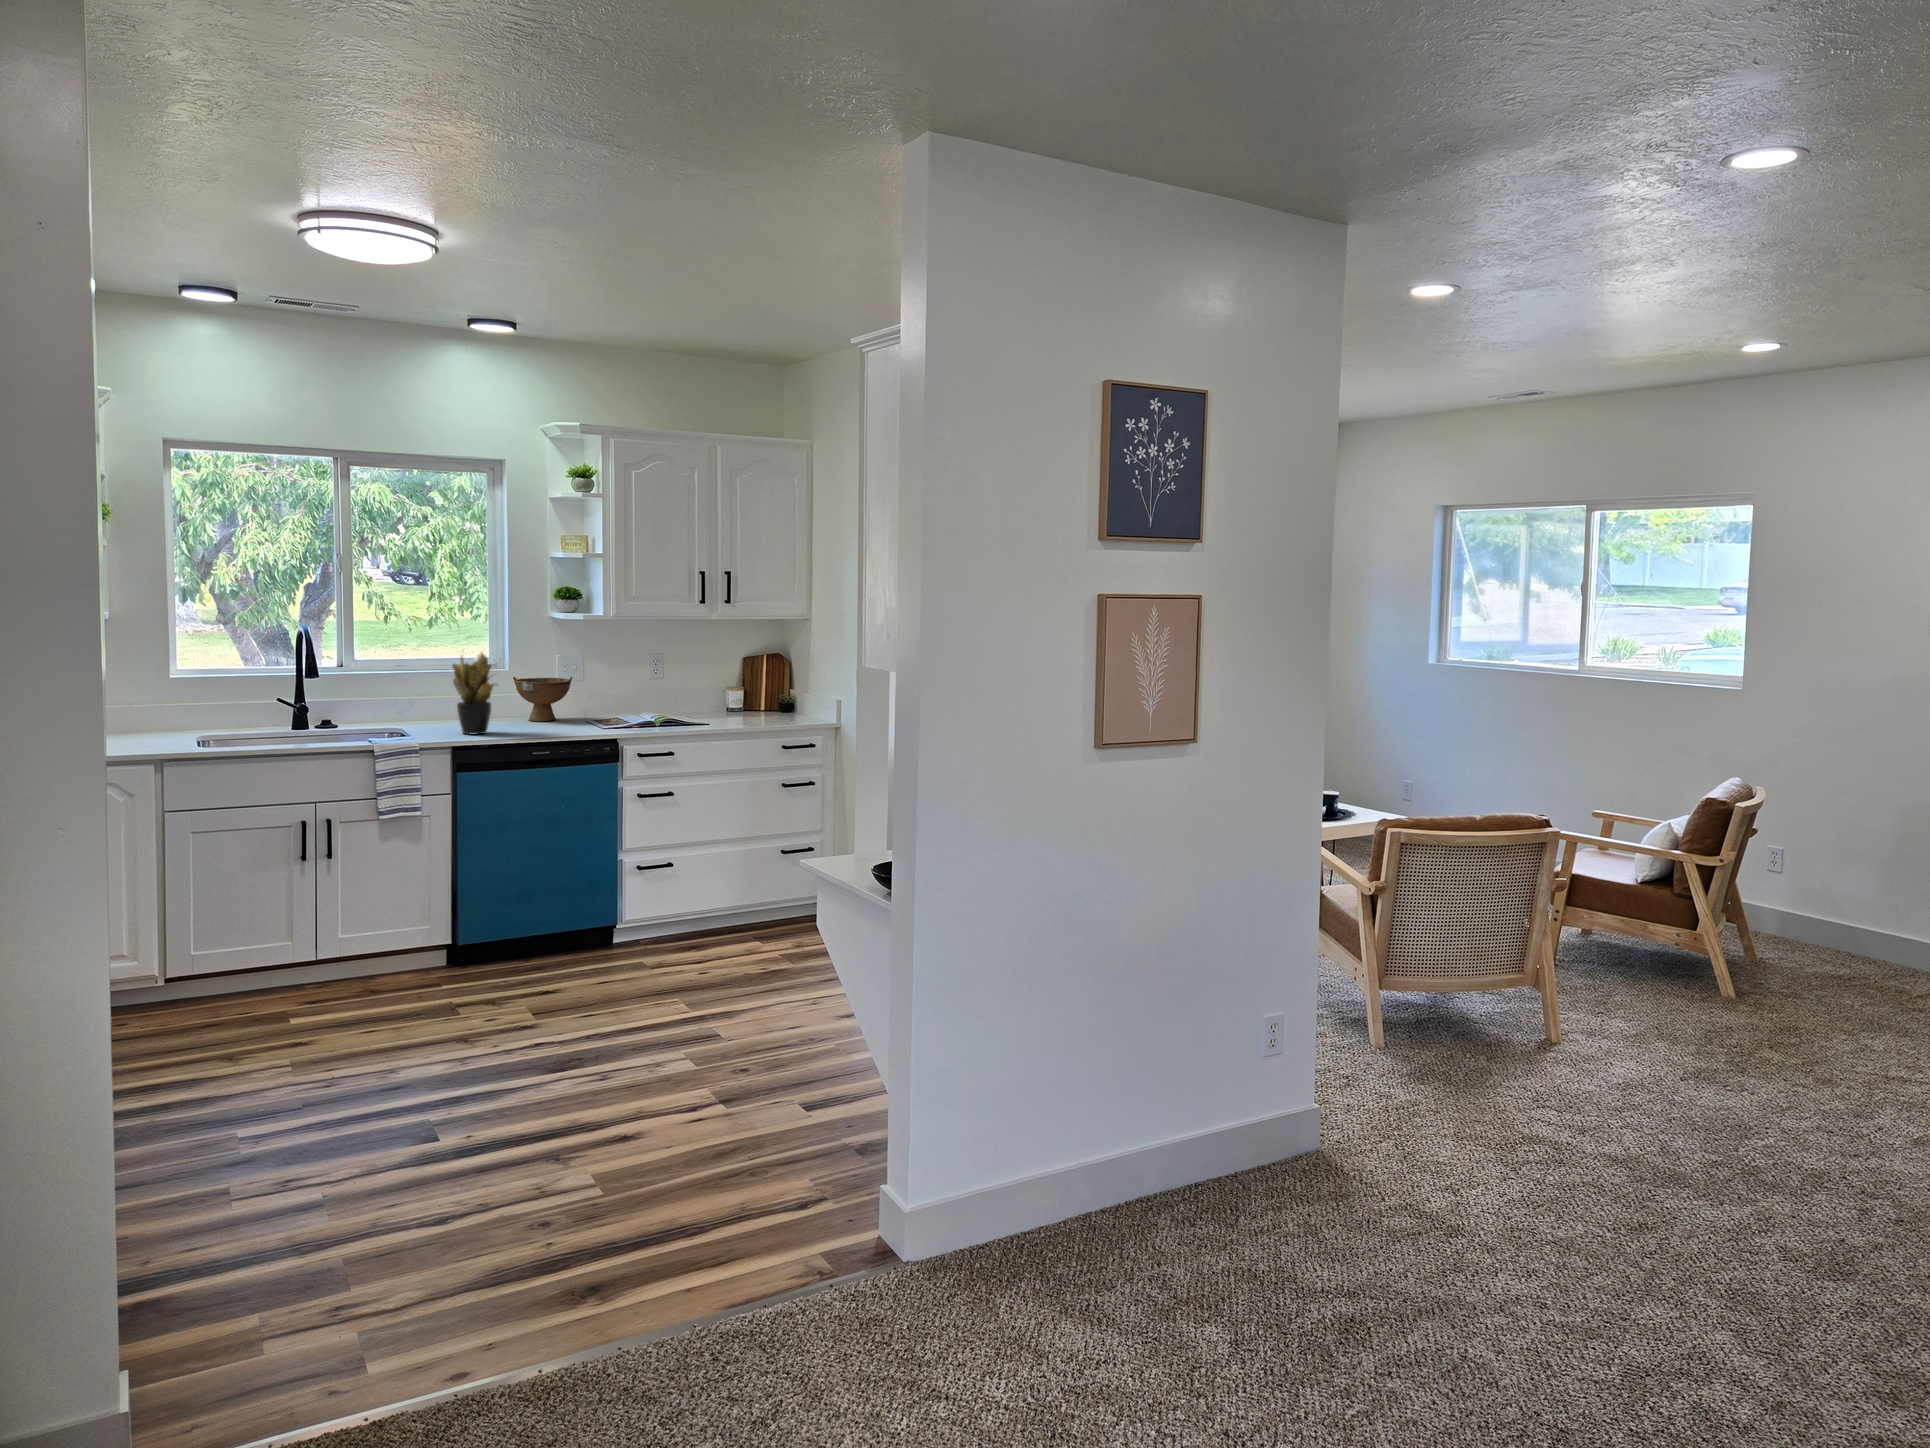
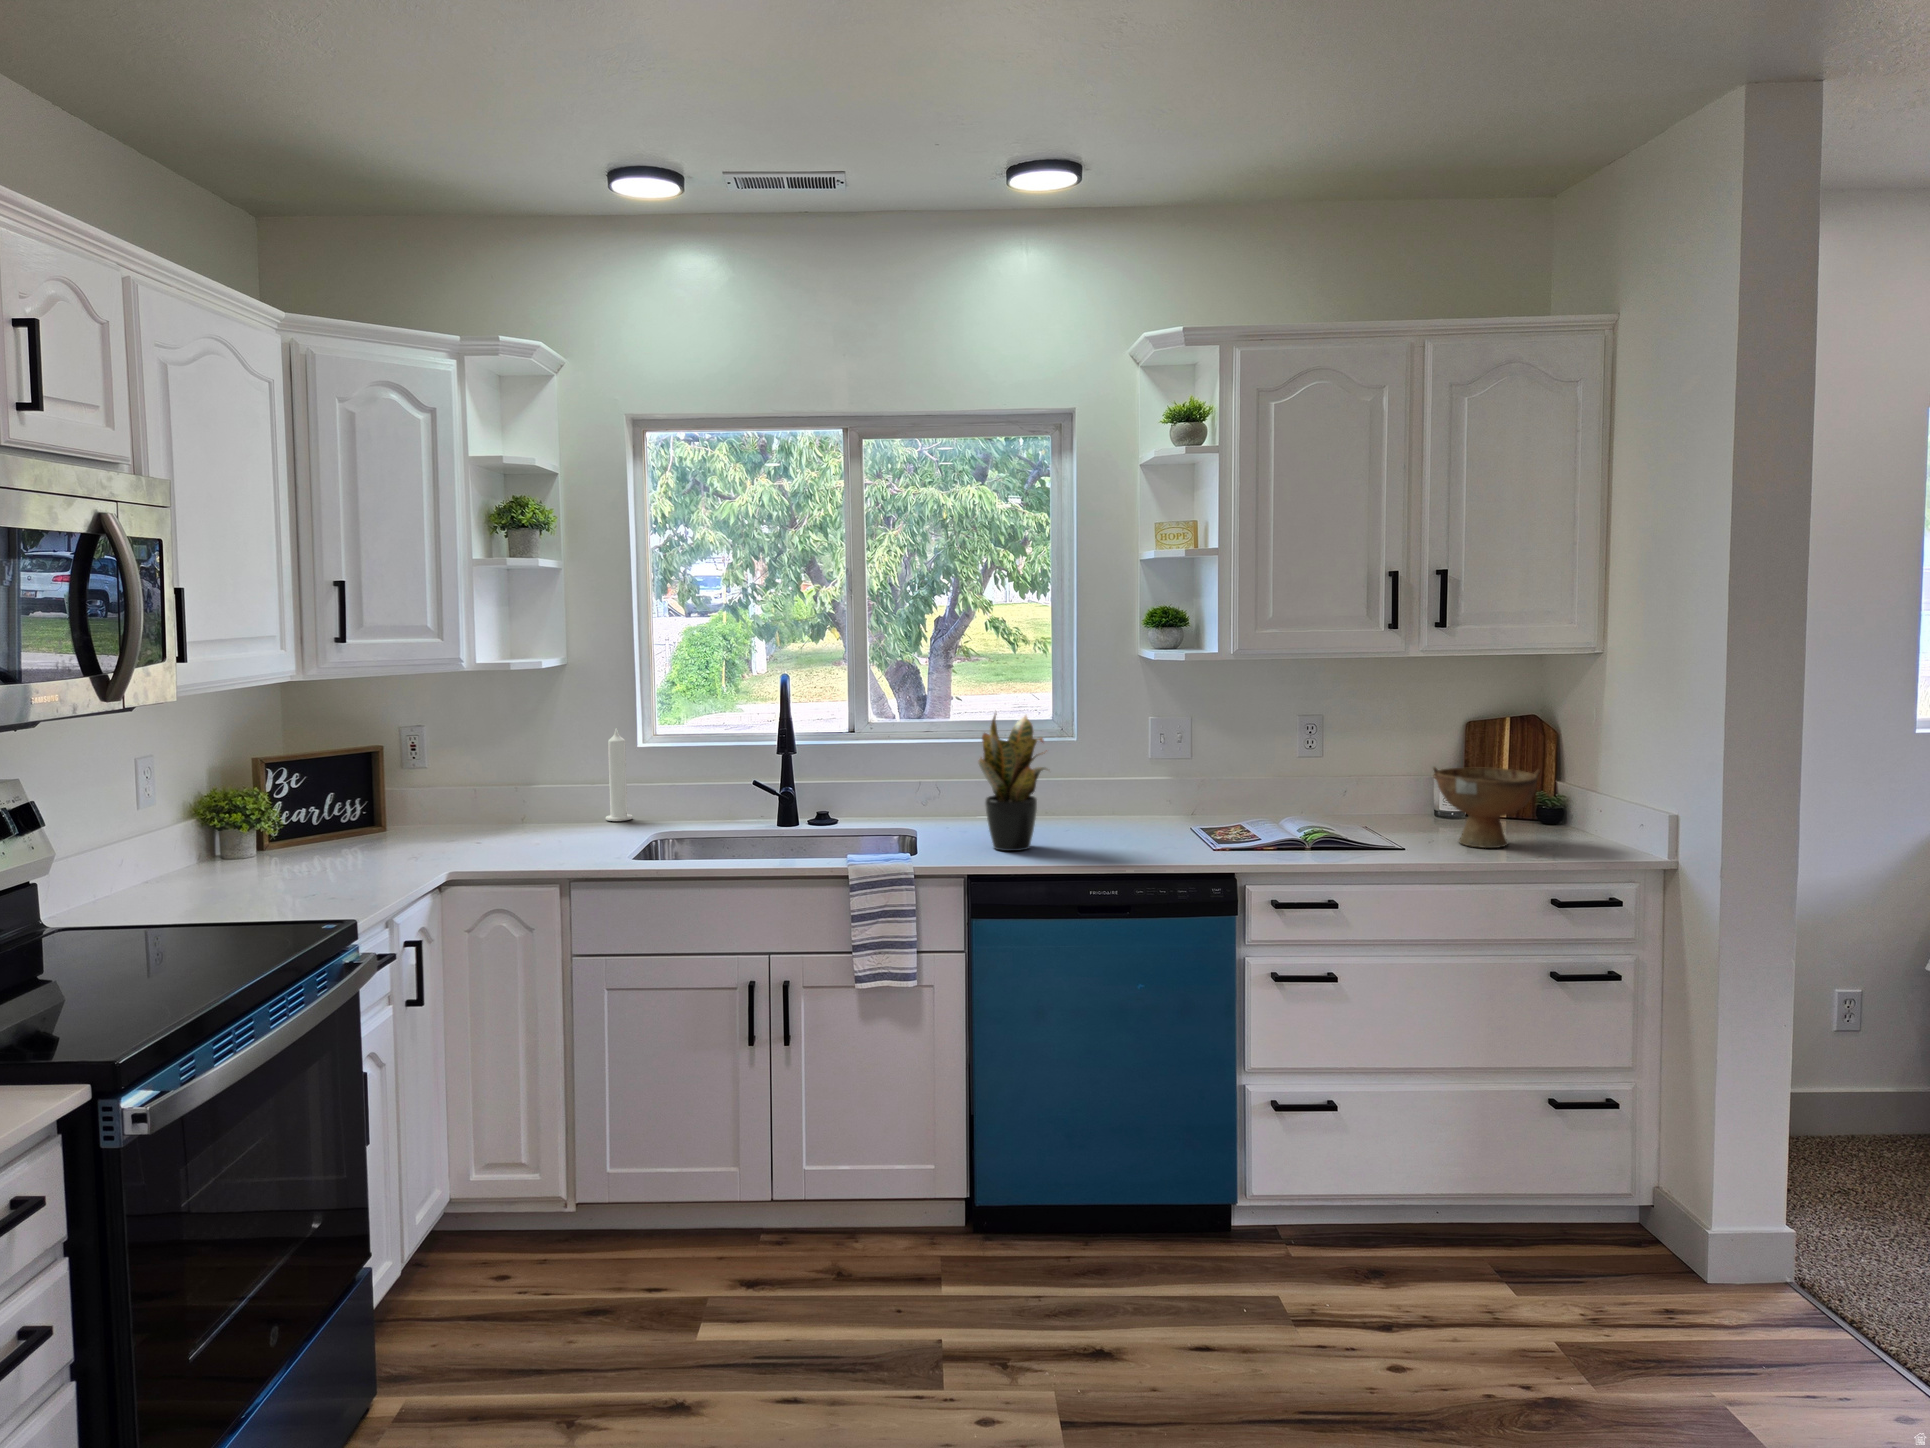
candle: none [148,664,170,732] -> present [606,728,632,821]
bowl: present [513,677,573,721] -> present [1433,767,1540,848]

